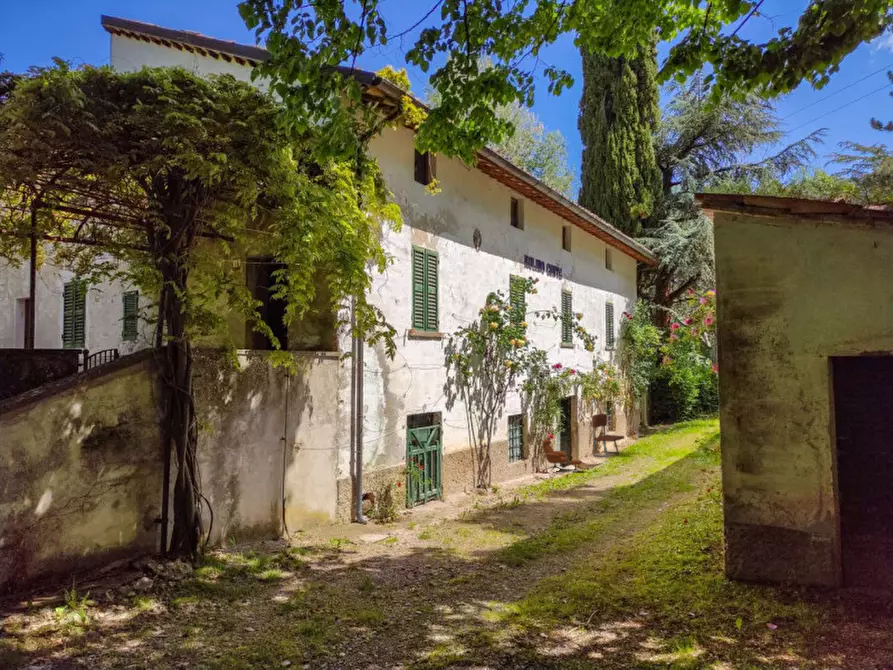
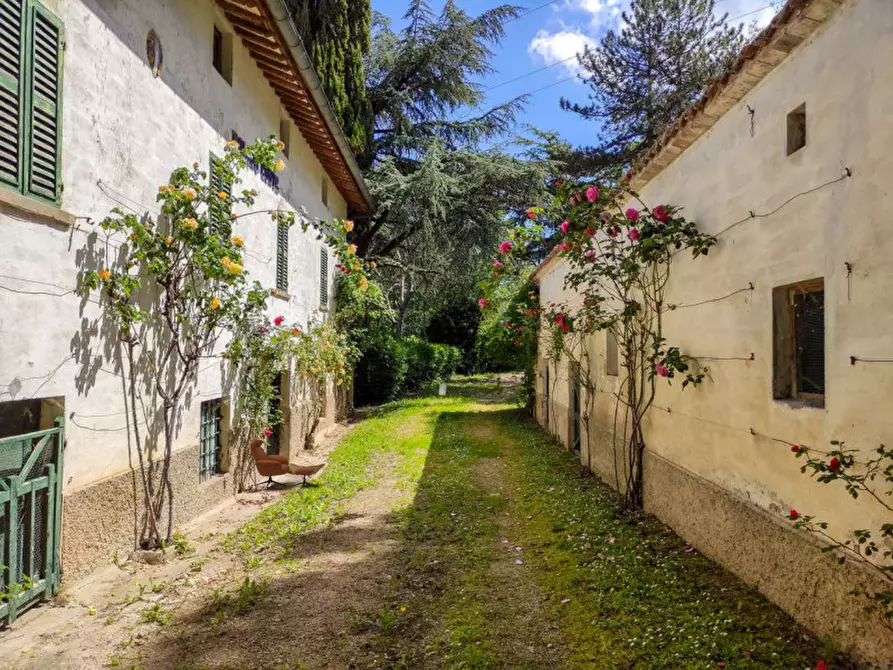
bench: present [592,414,624,457] -> none [308,396,348,456]

